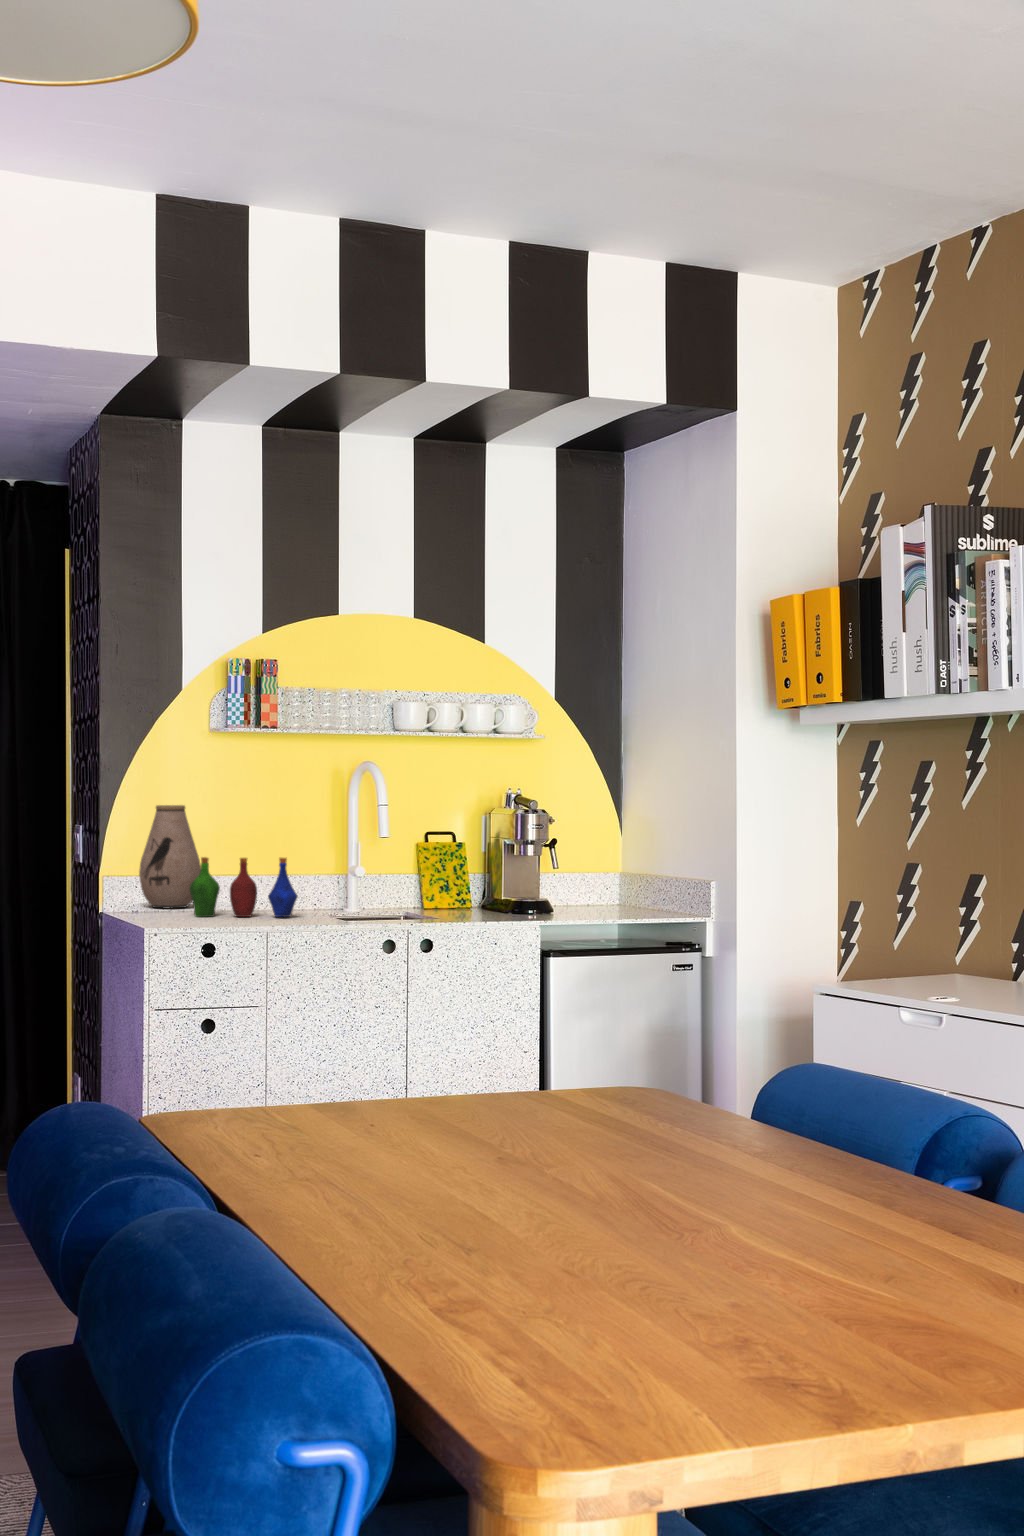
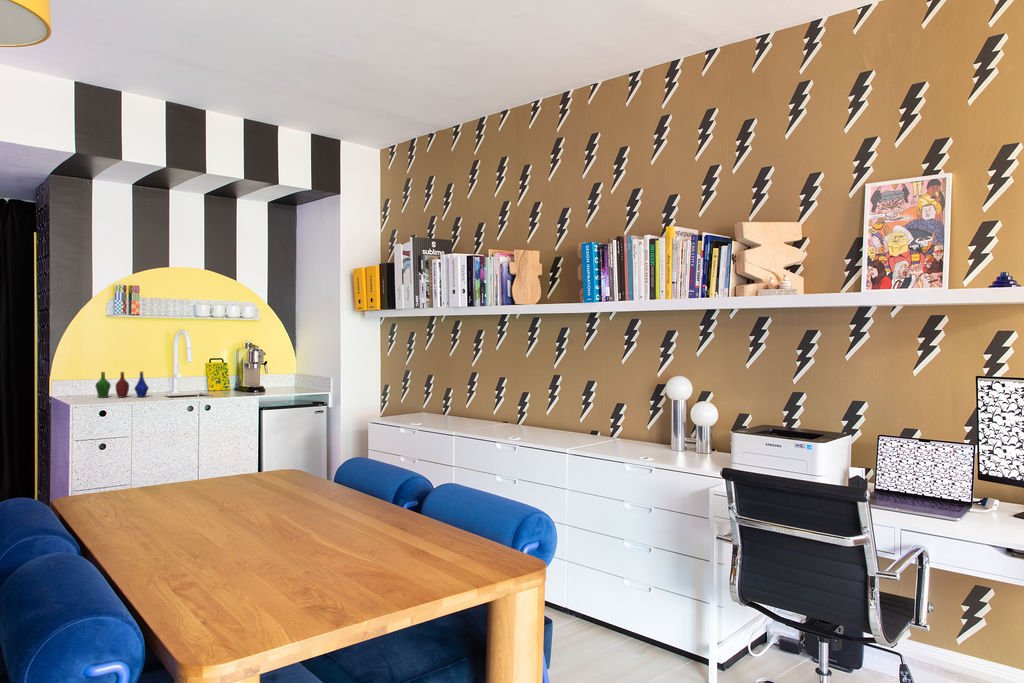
vase: present [139,805,201,908] -> none [70,349,101,394]

